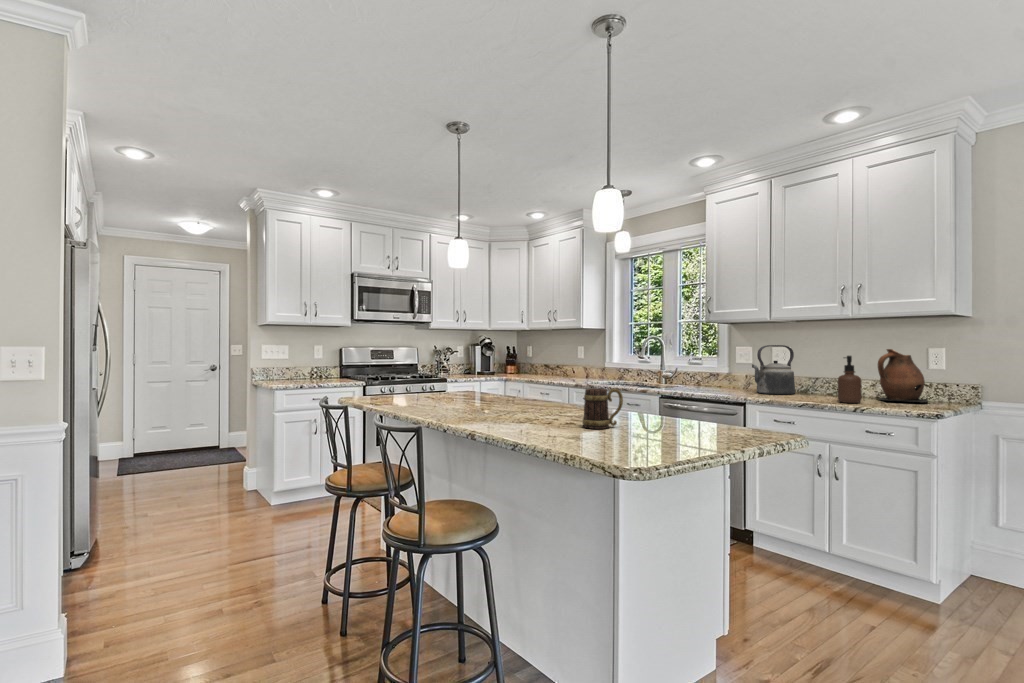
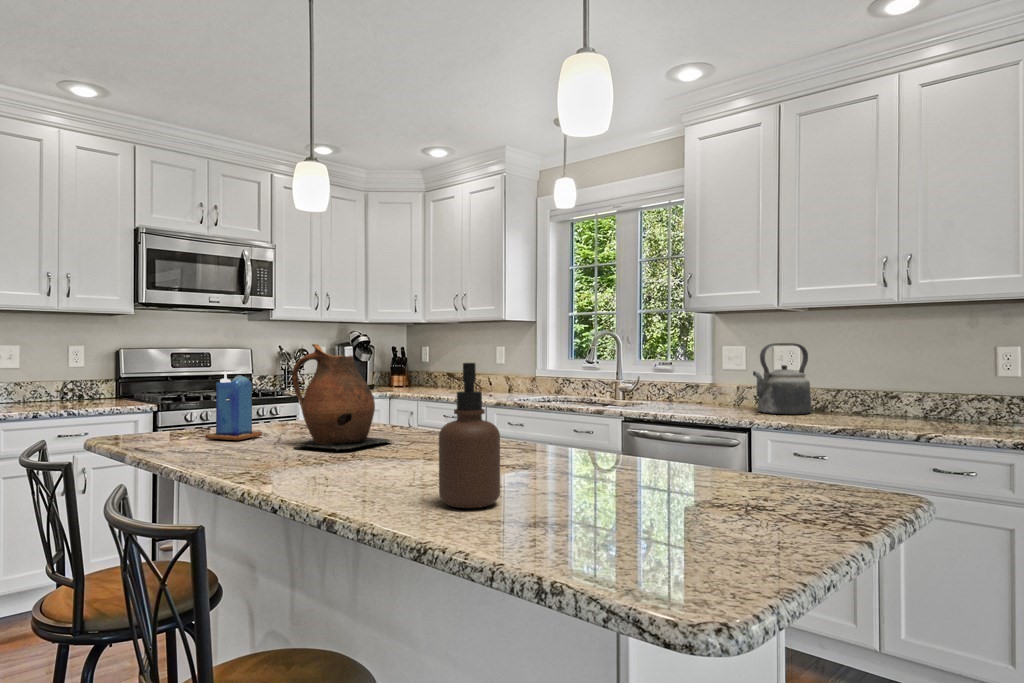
ceramic pitcher: present [878,349,927,403] -> present [292,344,391,451]
soap dispenser: present [838,356,862,403] -> present [439,363,500,508]
candle: none [400,361,431,401] -> present [205,371,262,440]
mug: present [583,388,623,429] -> none [532,420,604,494]

